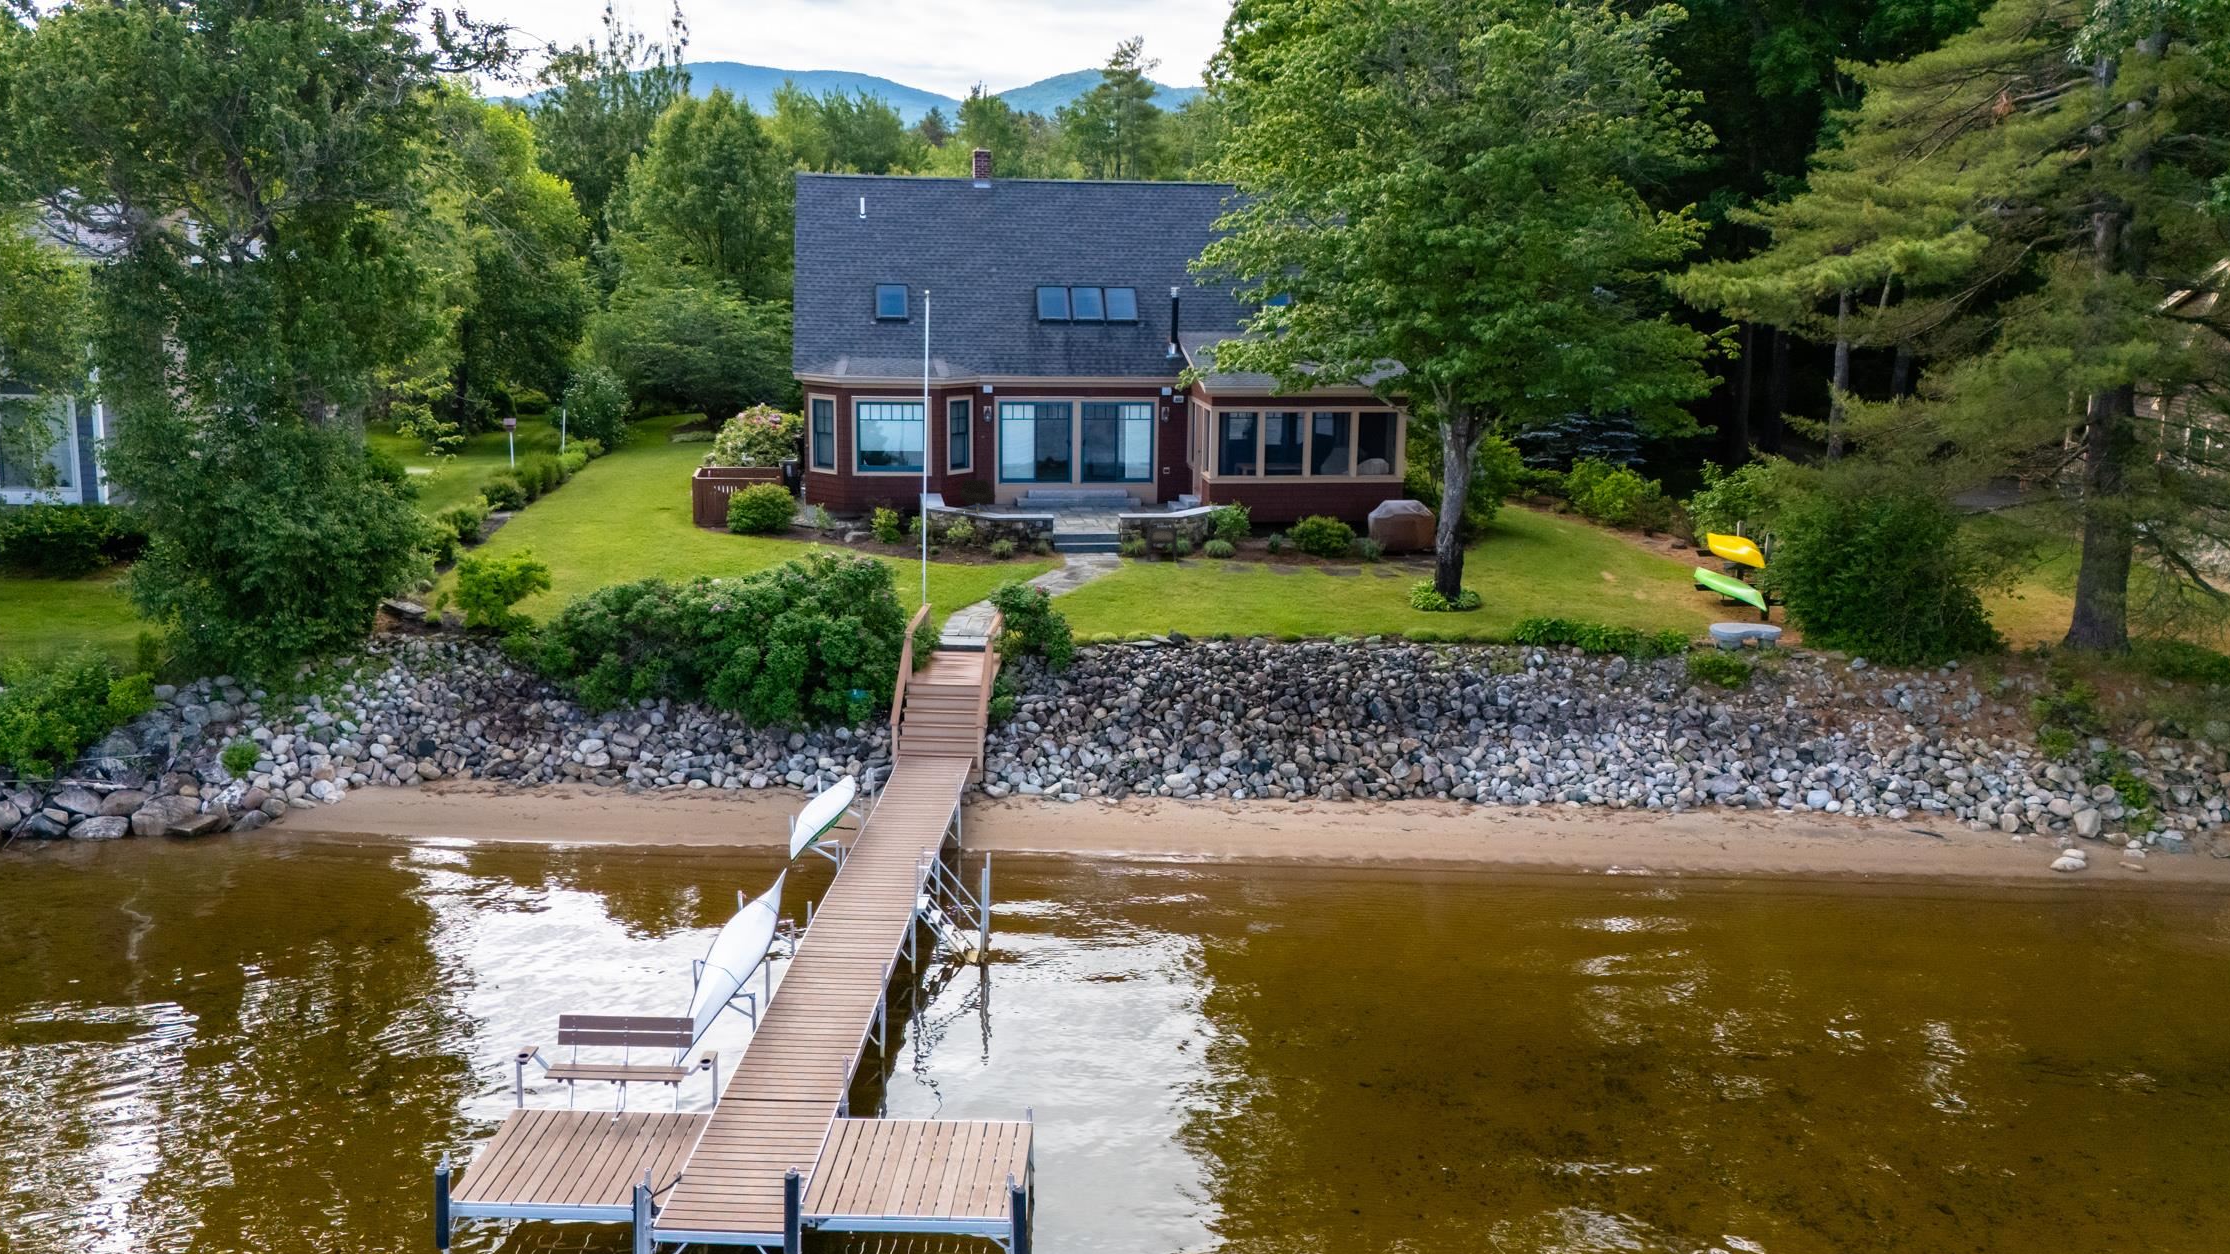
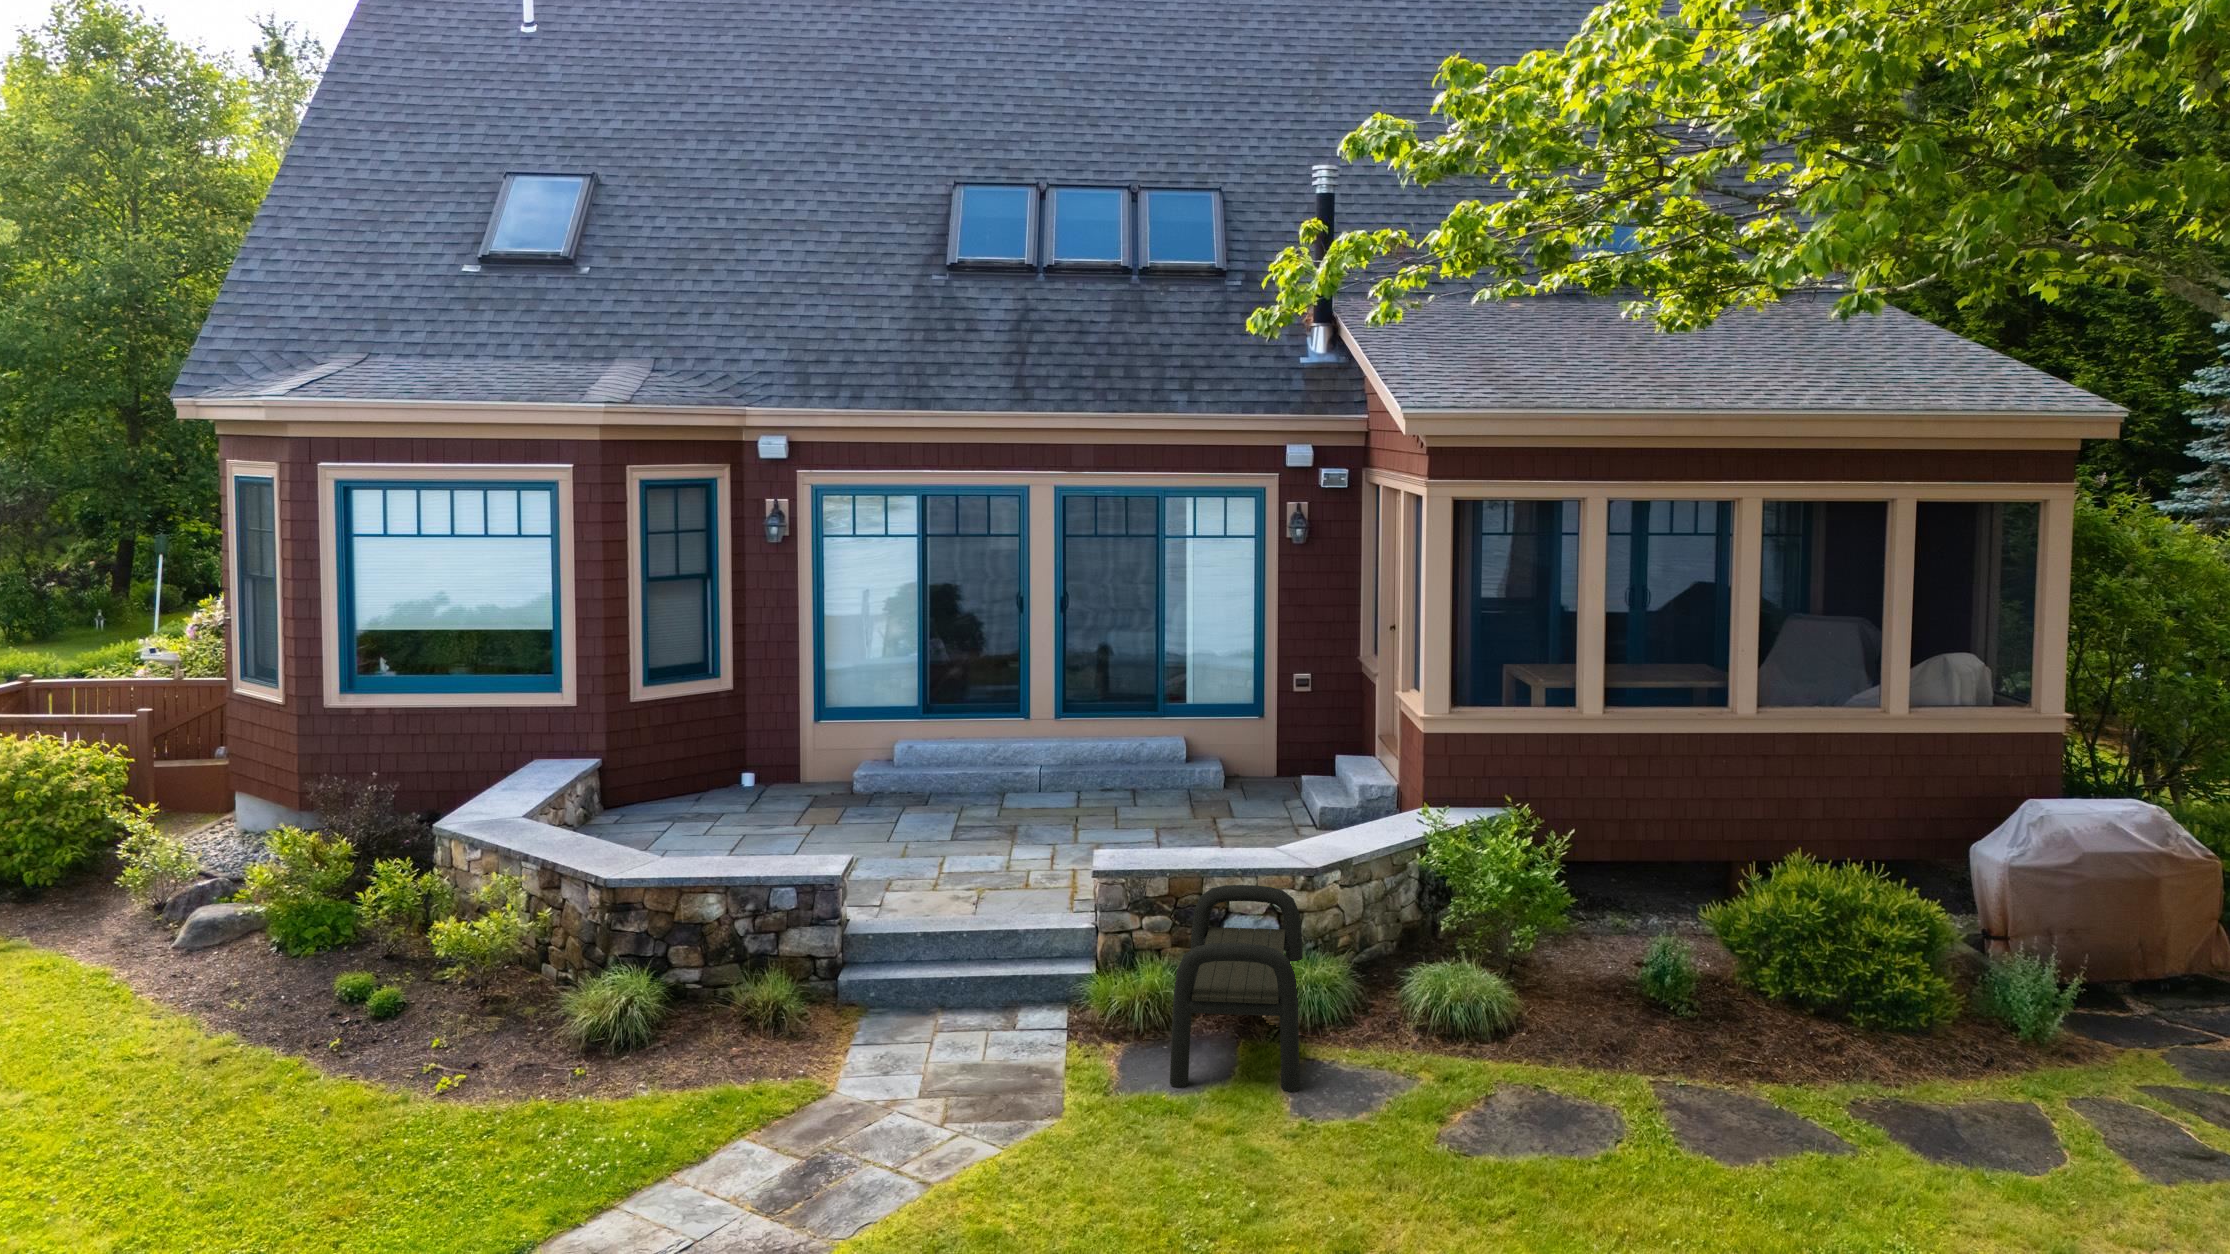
lounge chair: present [960,479,995,514] -> none [659,708,781,824]

